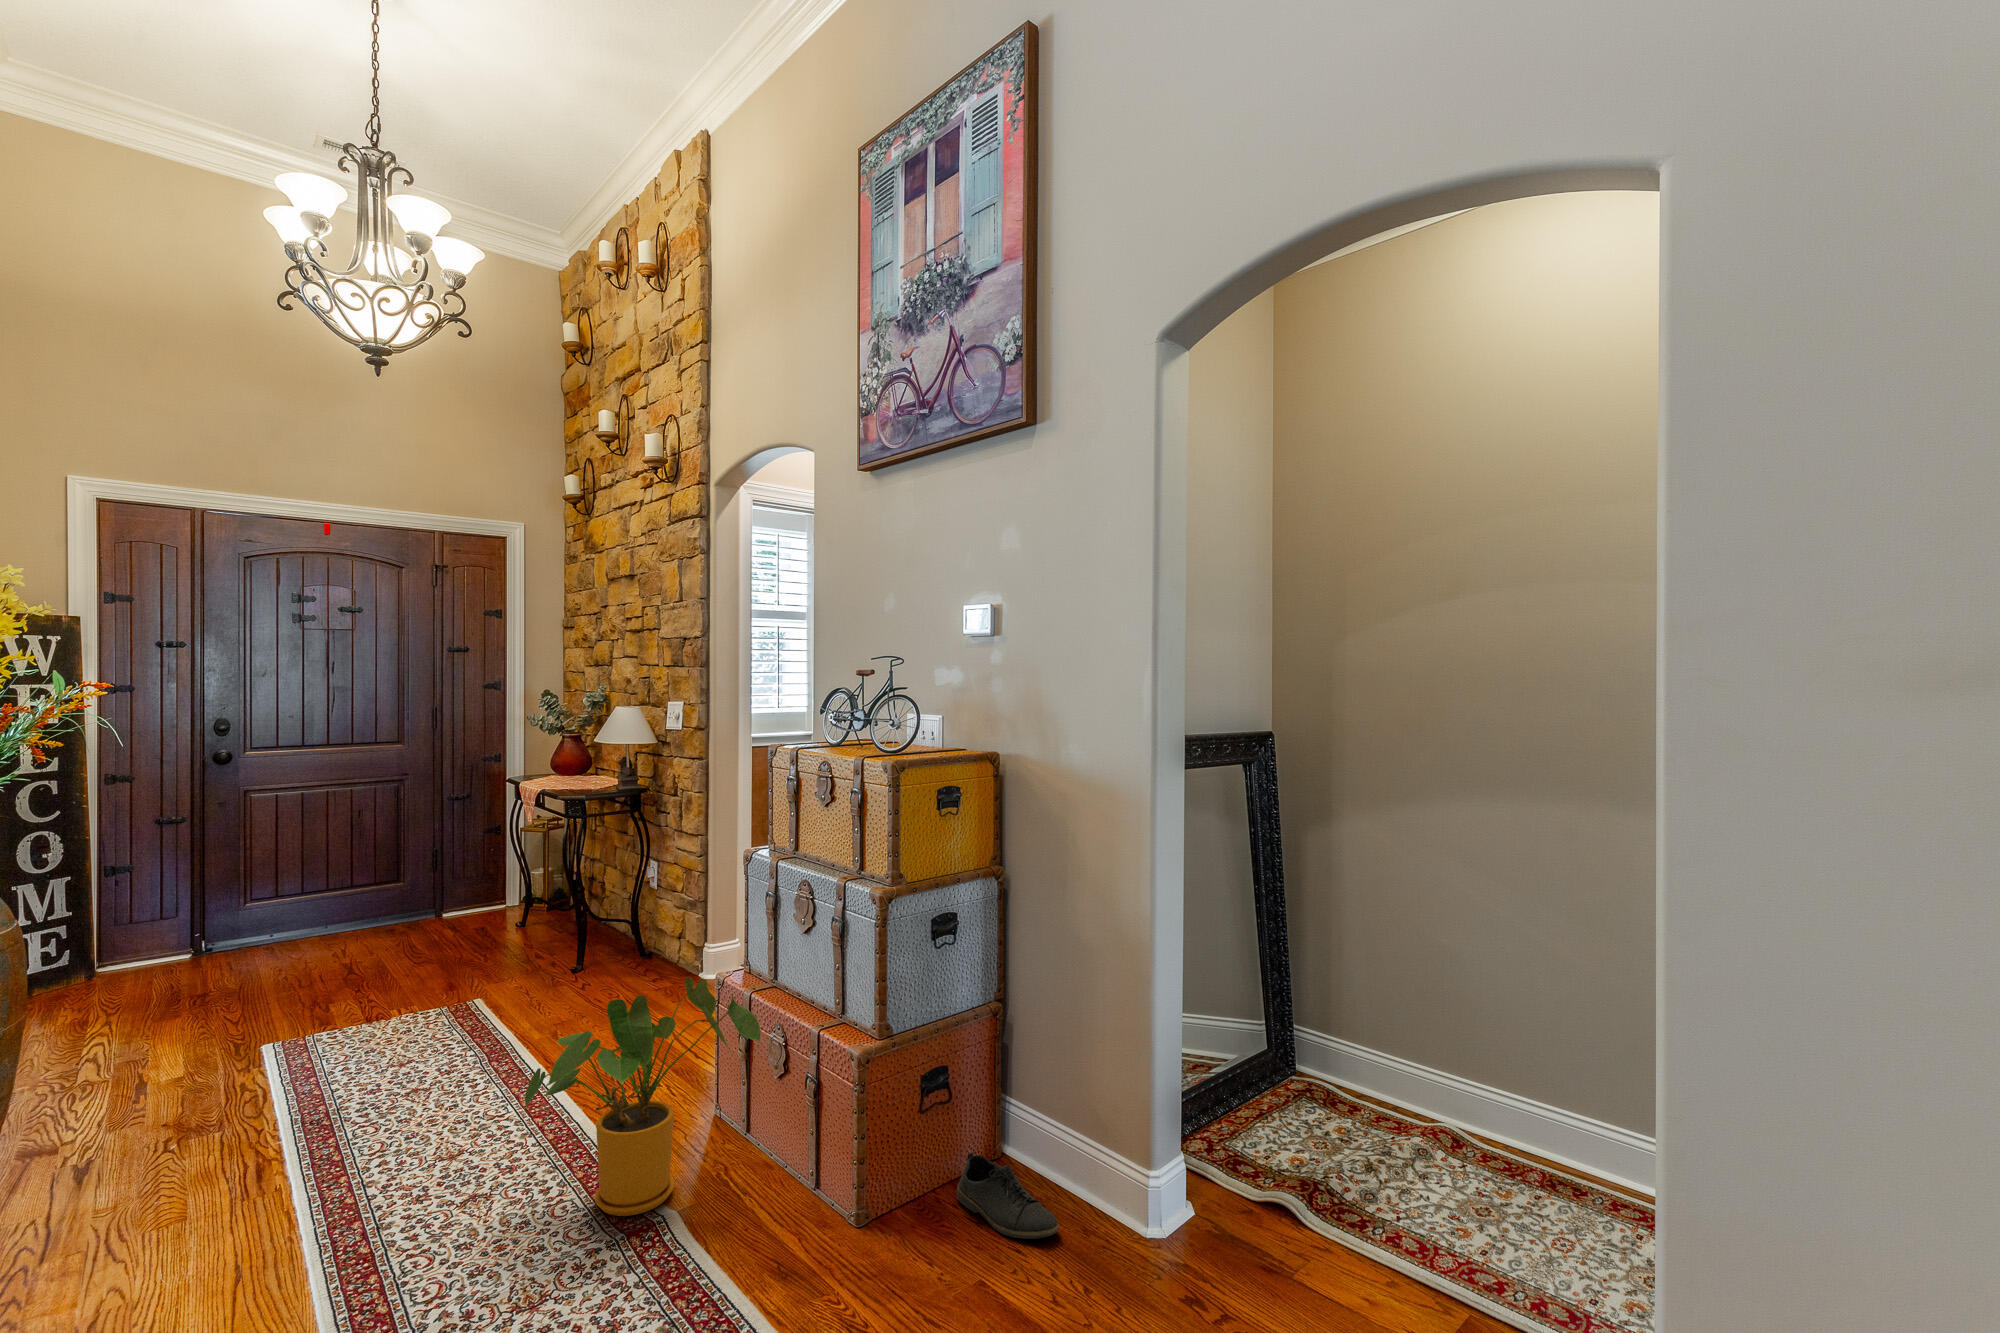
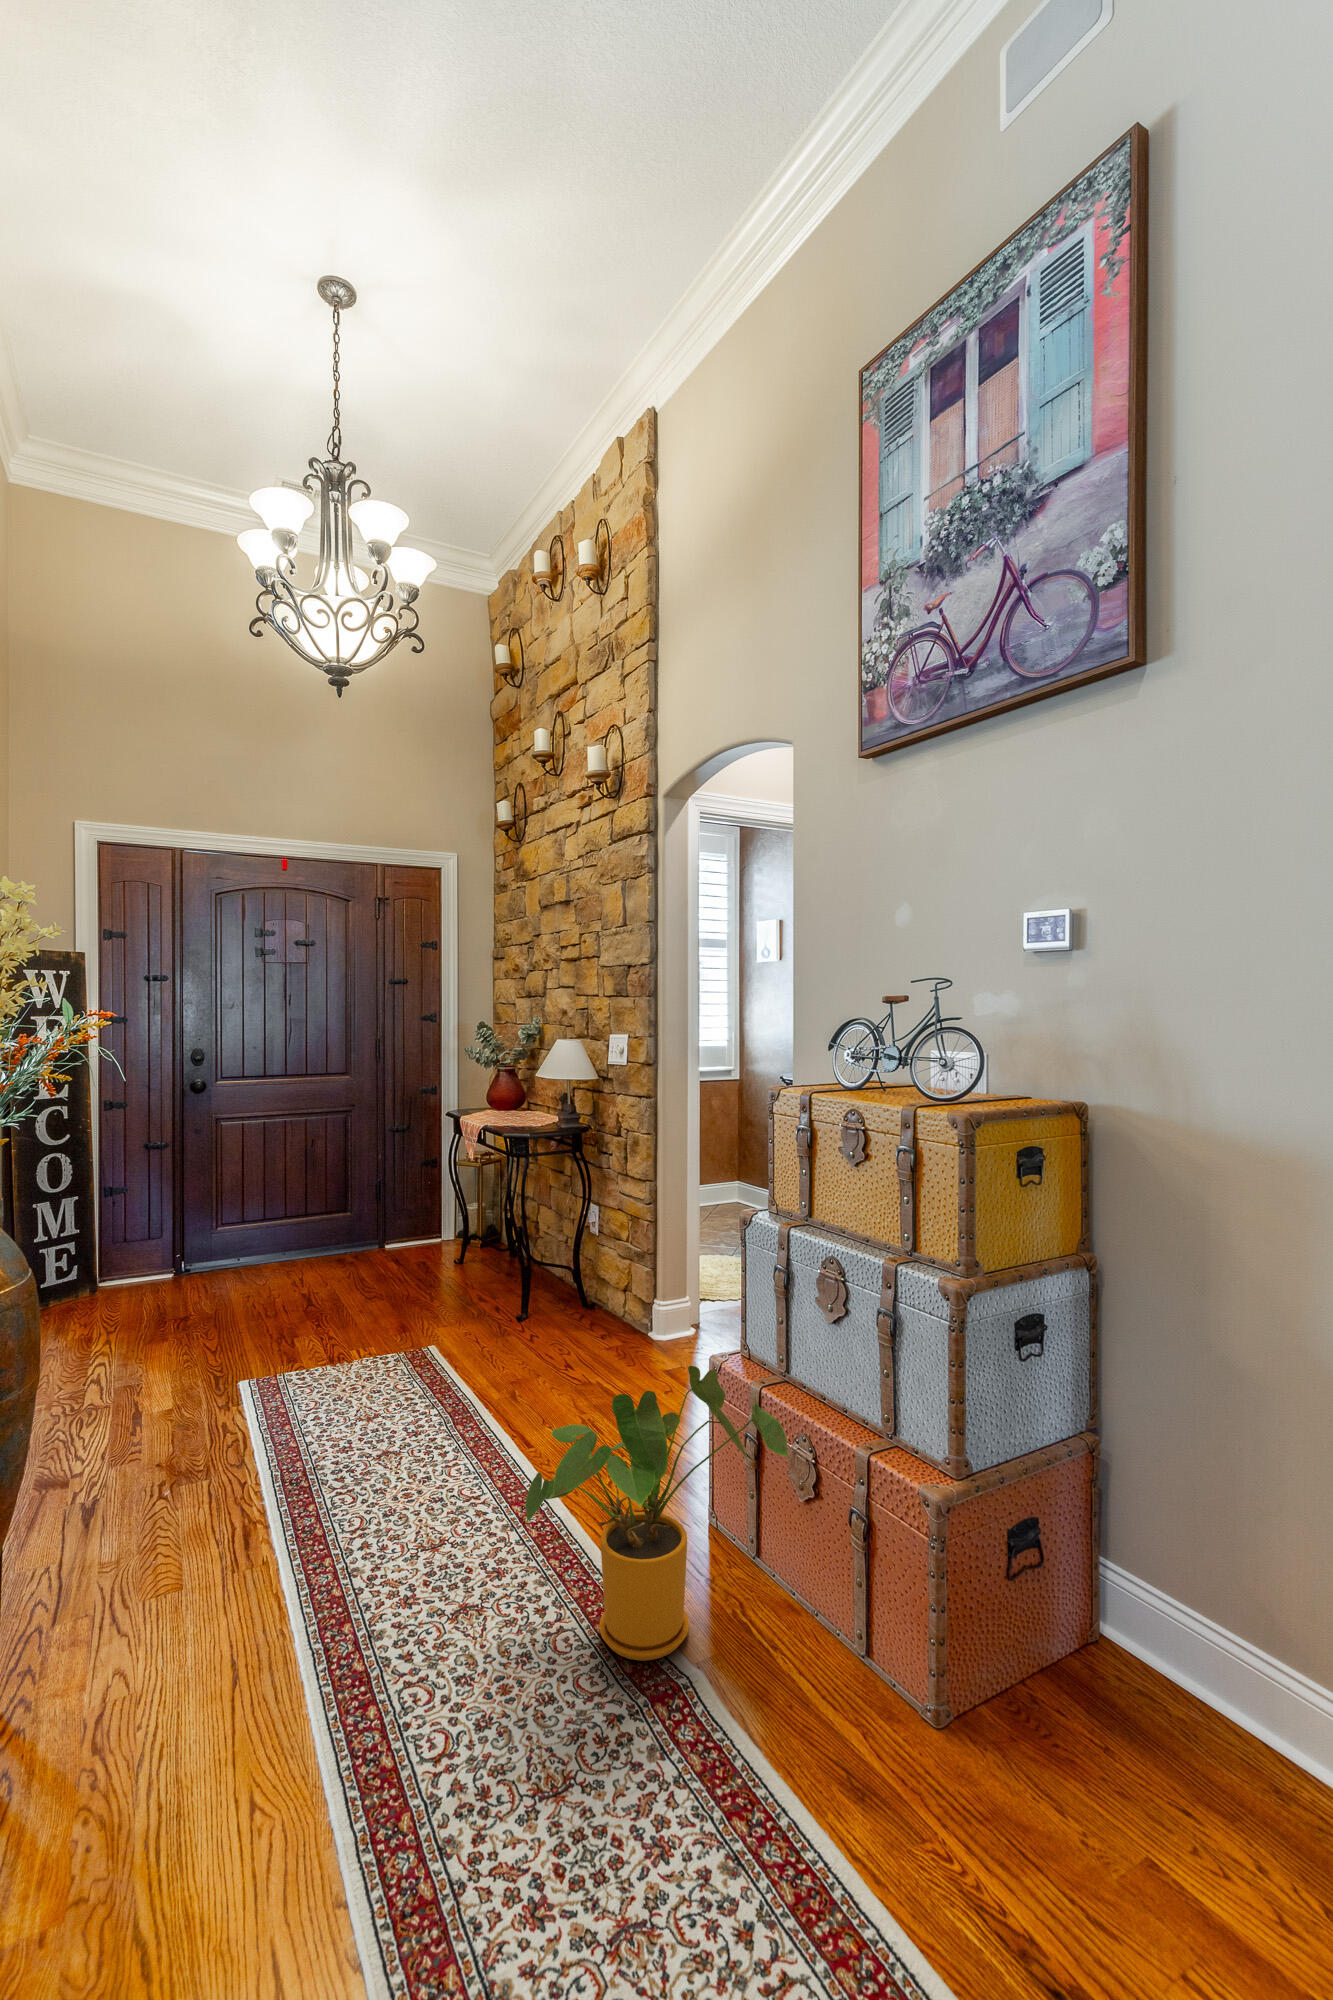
shoe: present [957,1152,1059,1239] -> none [1057,1635,1235,1790]

